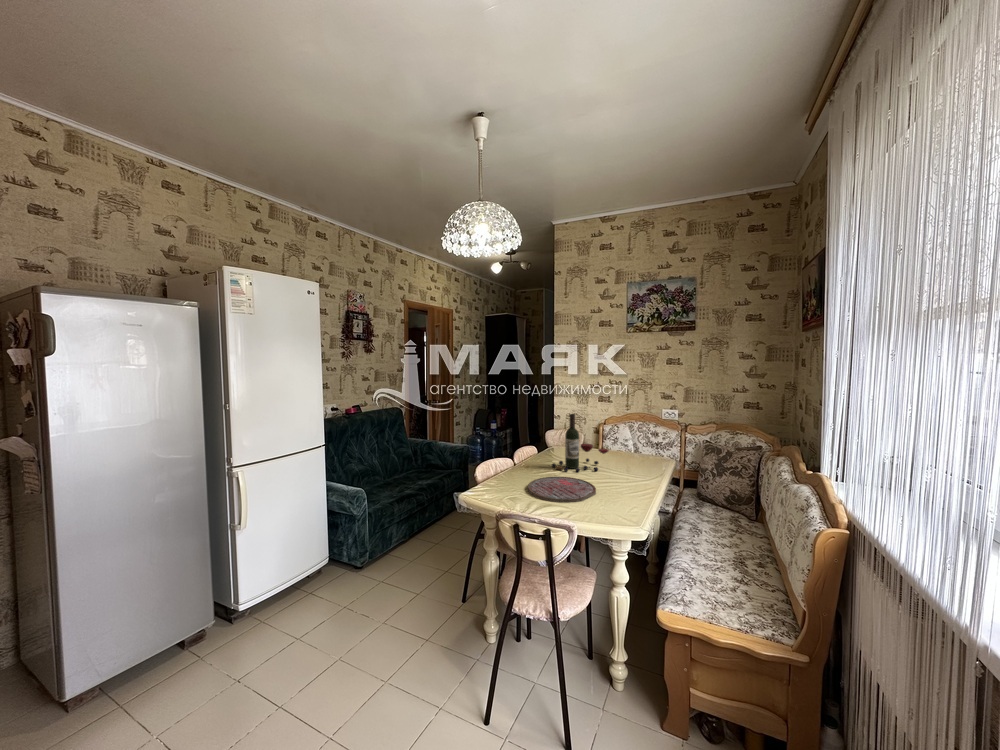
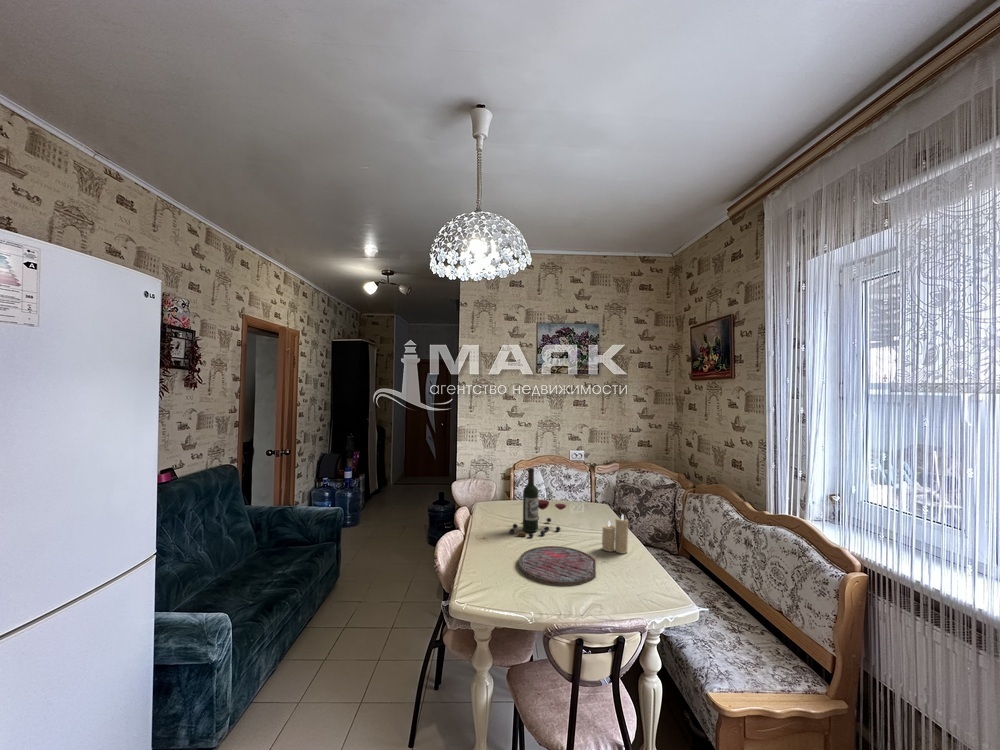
candle: none [617,457,641,492] -> present [602,515,628,554]

